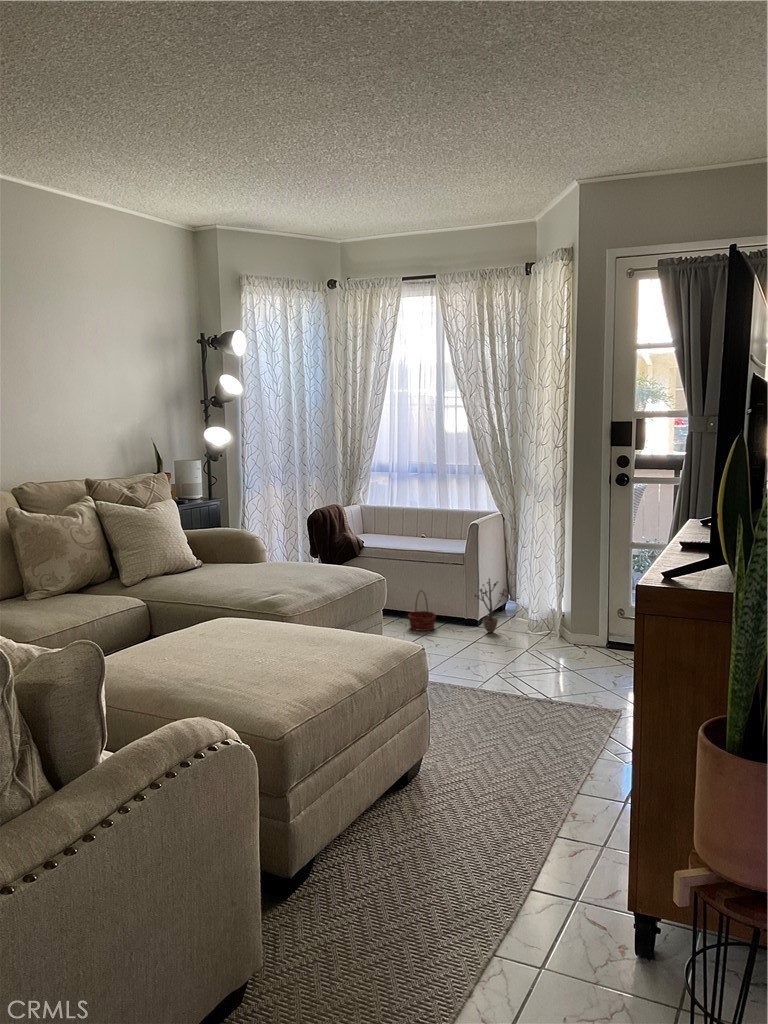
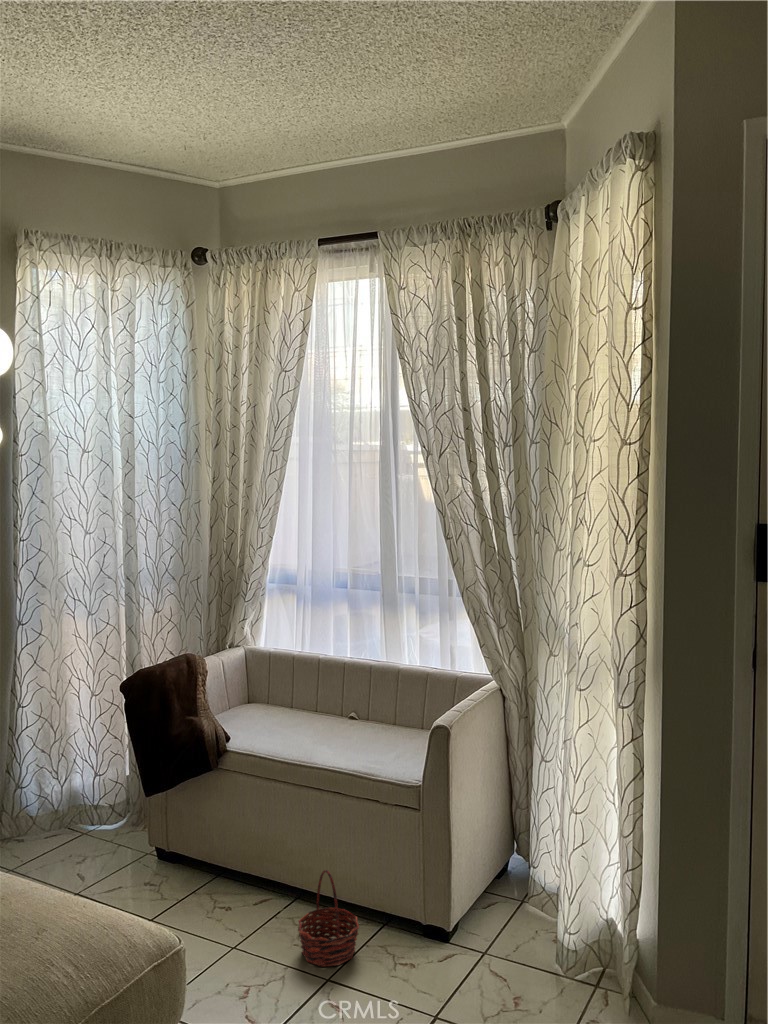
decorative plant: present [475,579,508,633] -> none [425,855,515,978]

